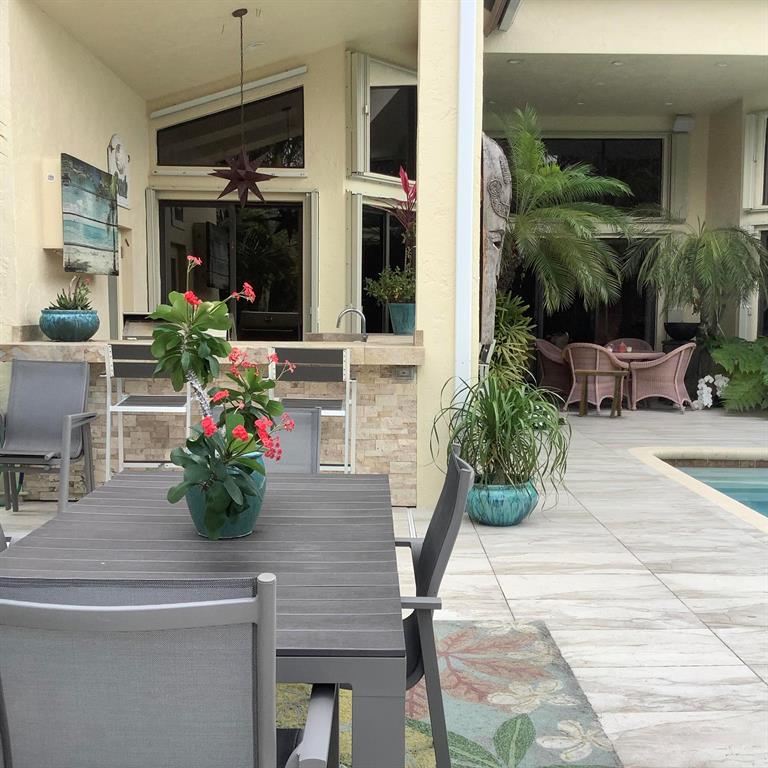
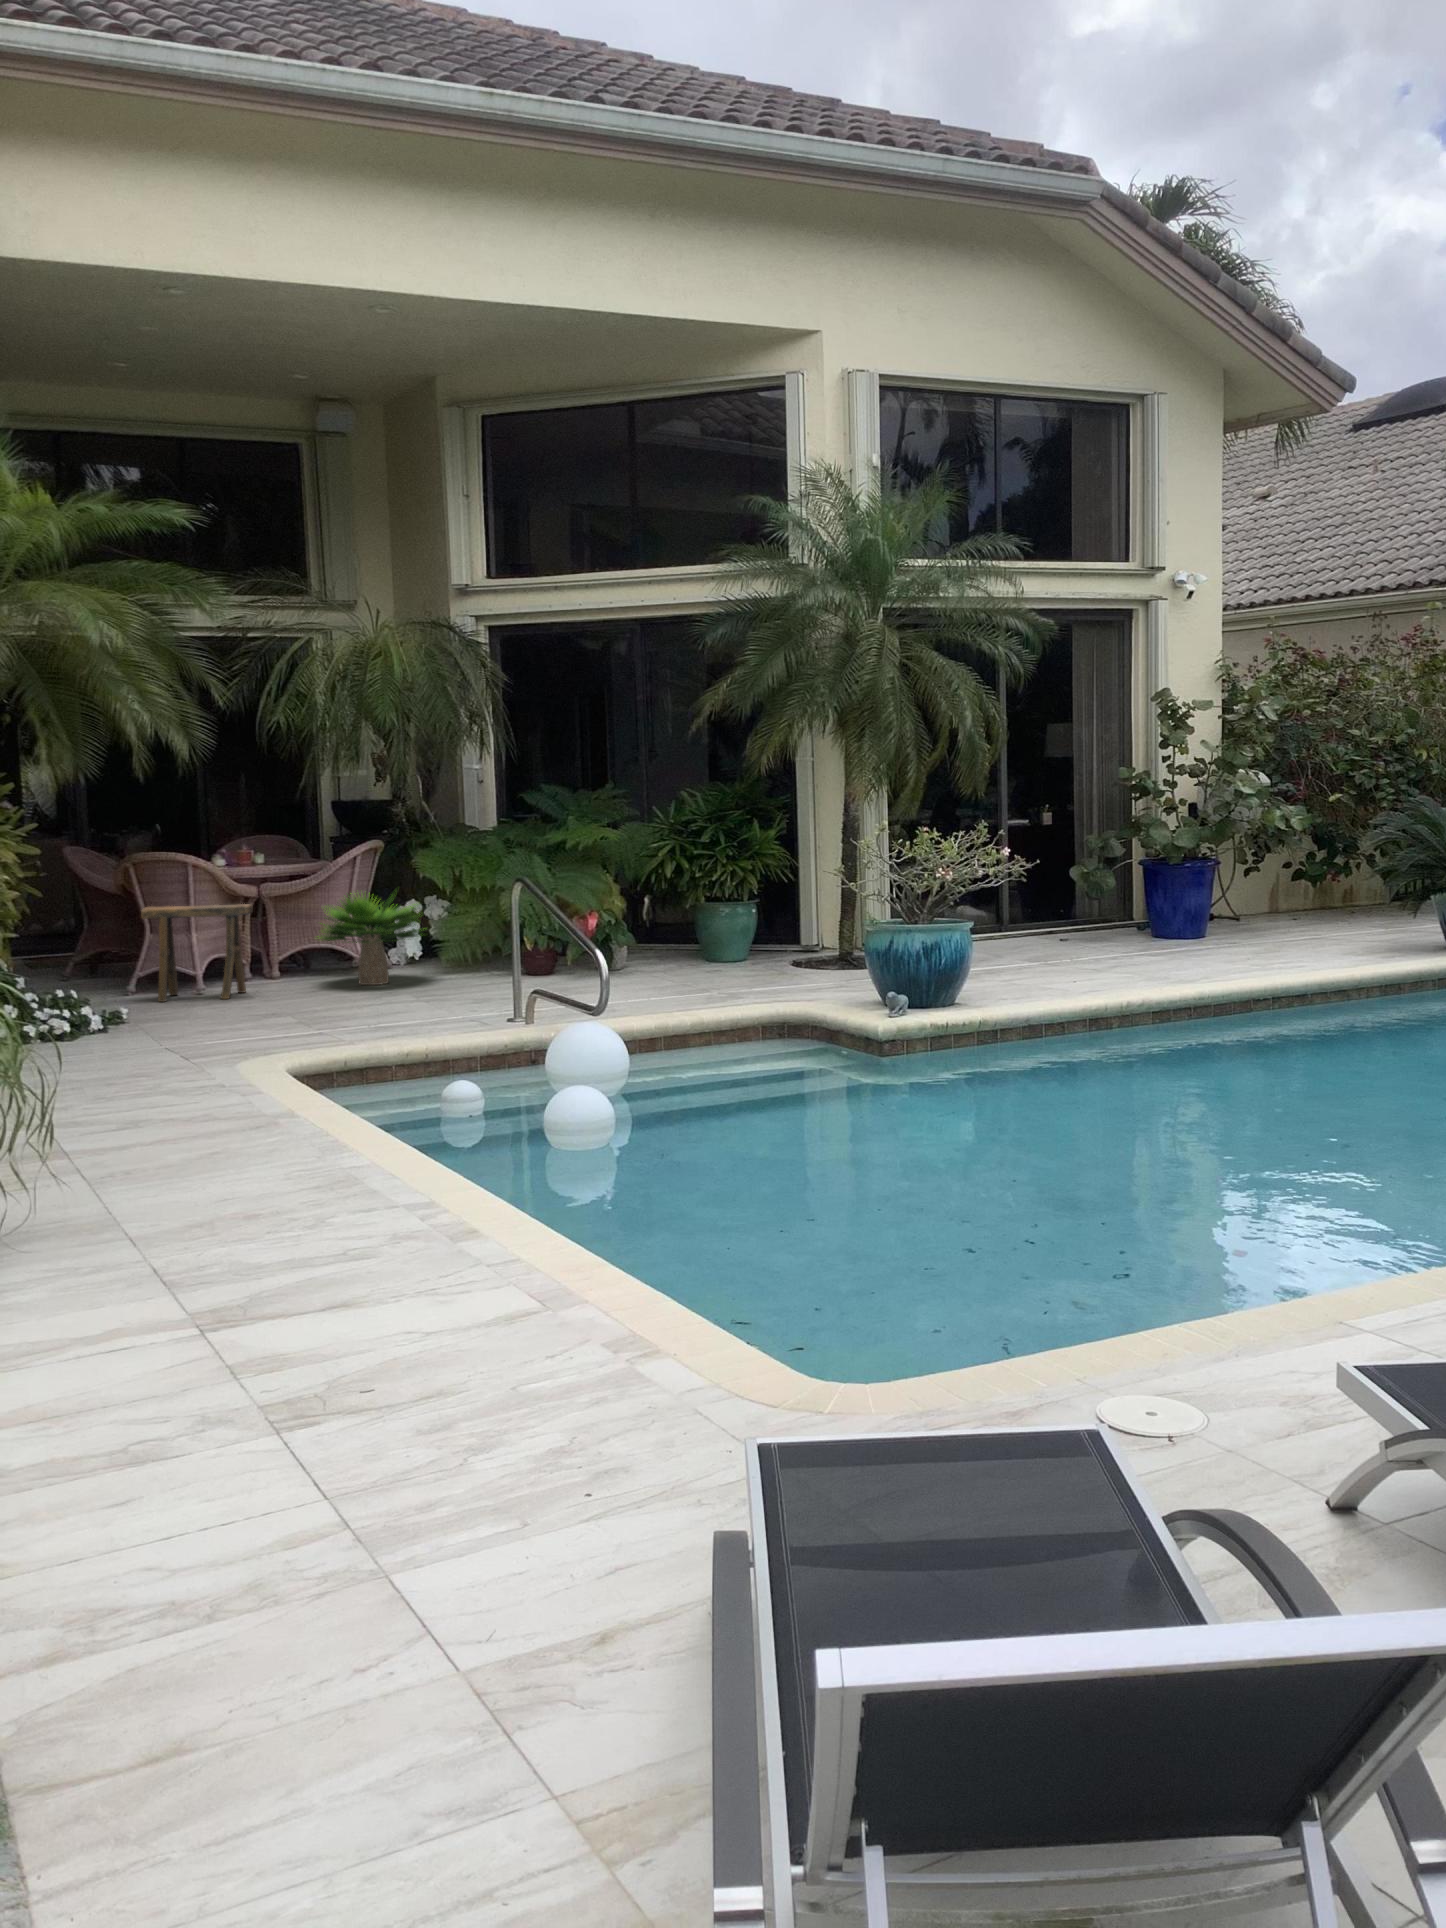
potted plant: none [657,366,722,418] -> present [318,894,424,985]

